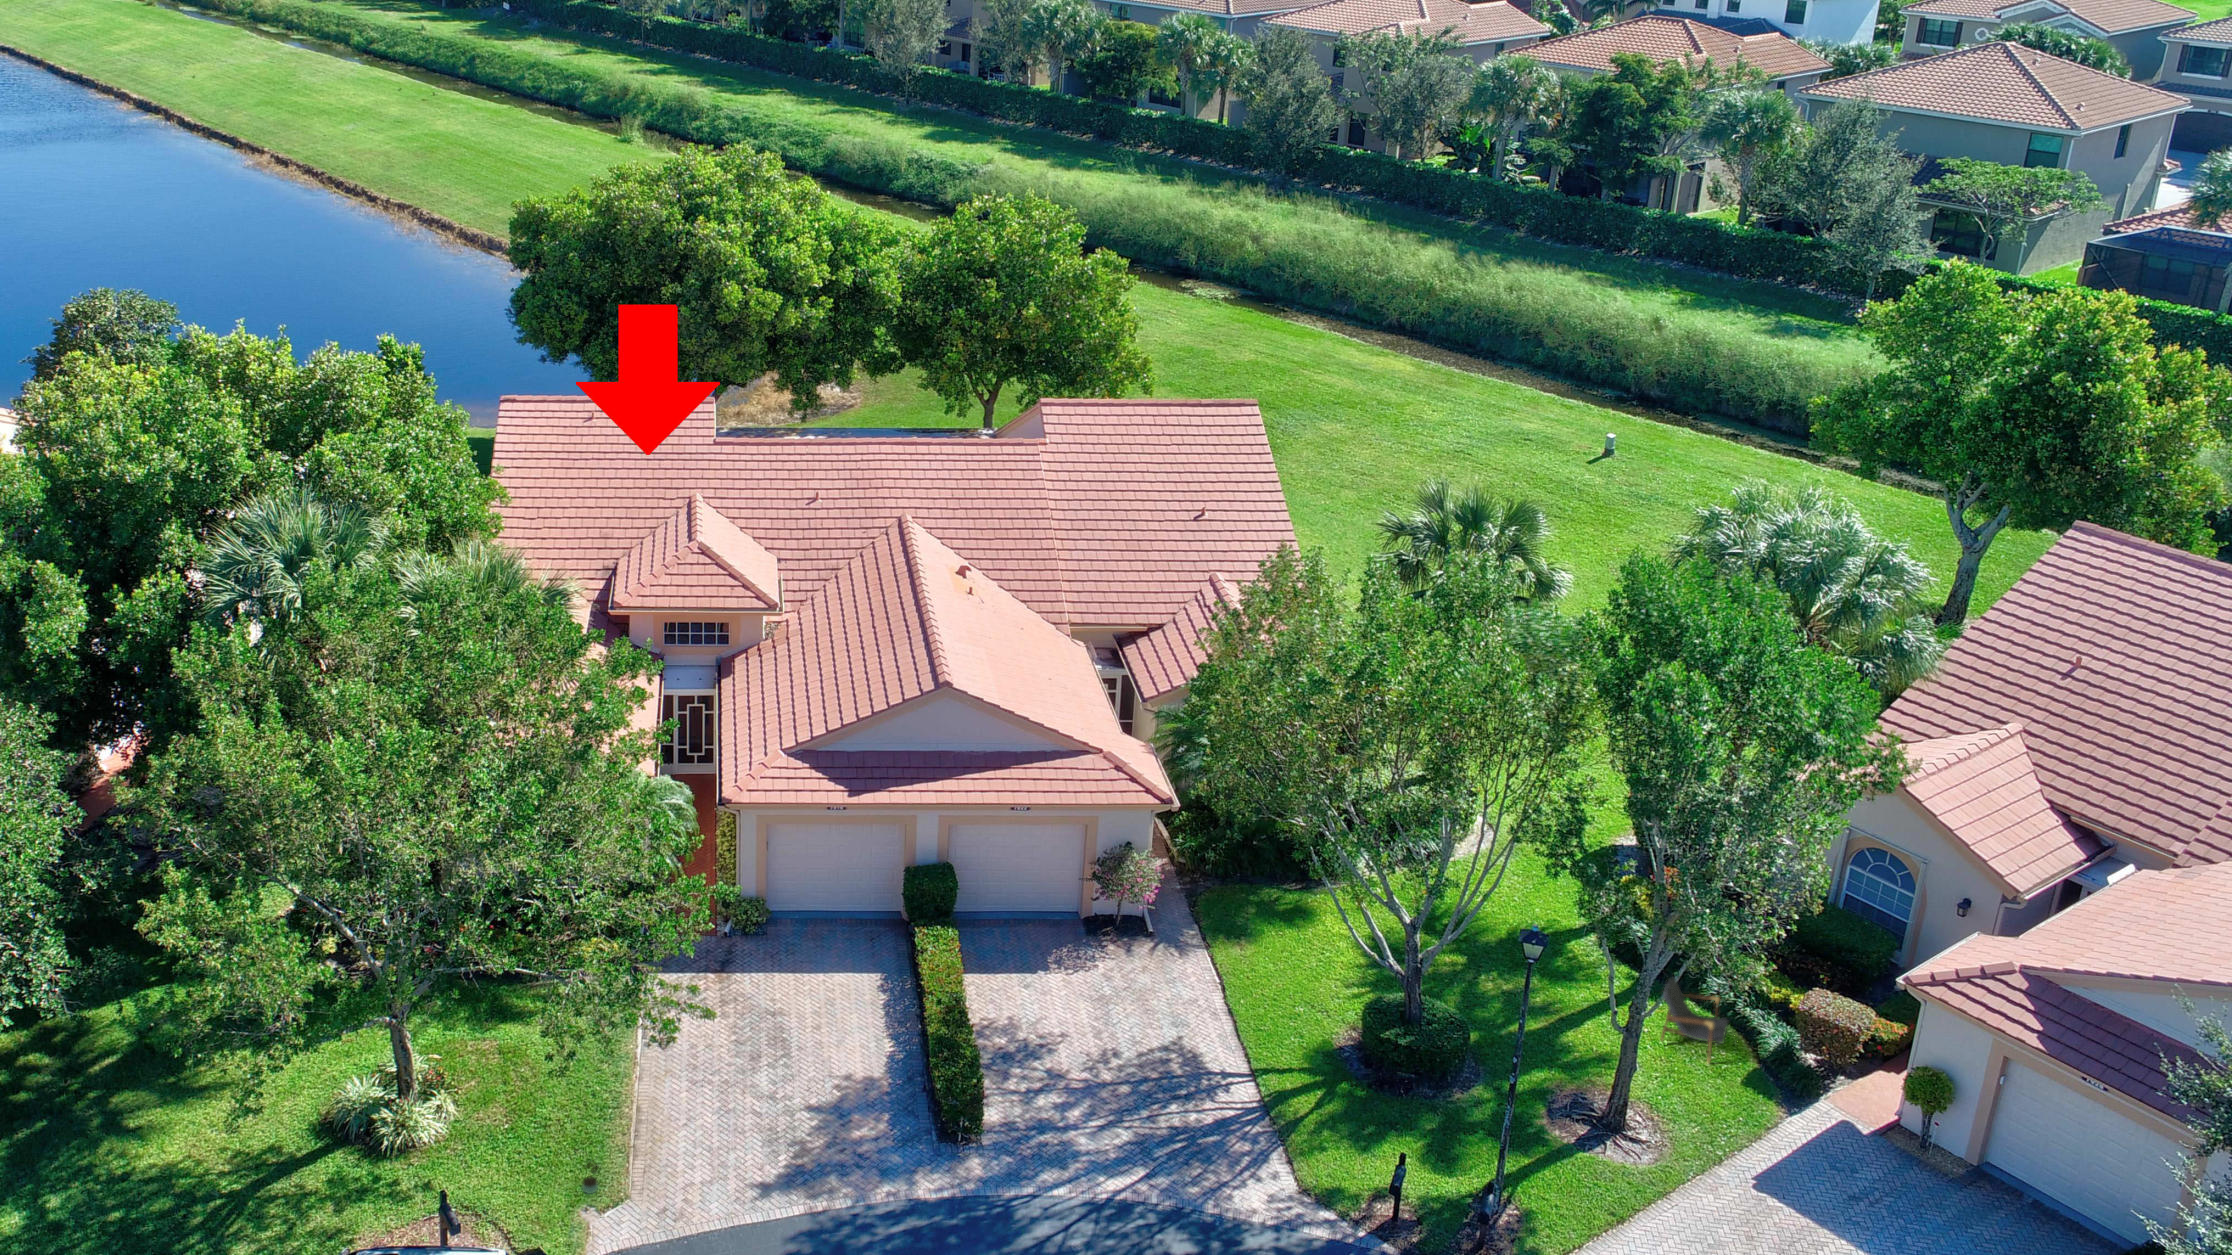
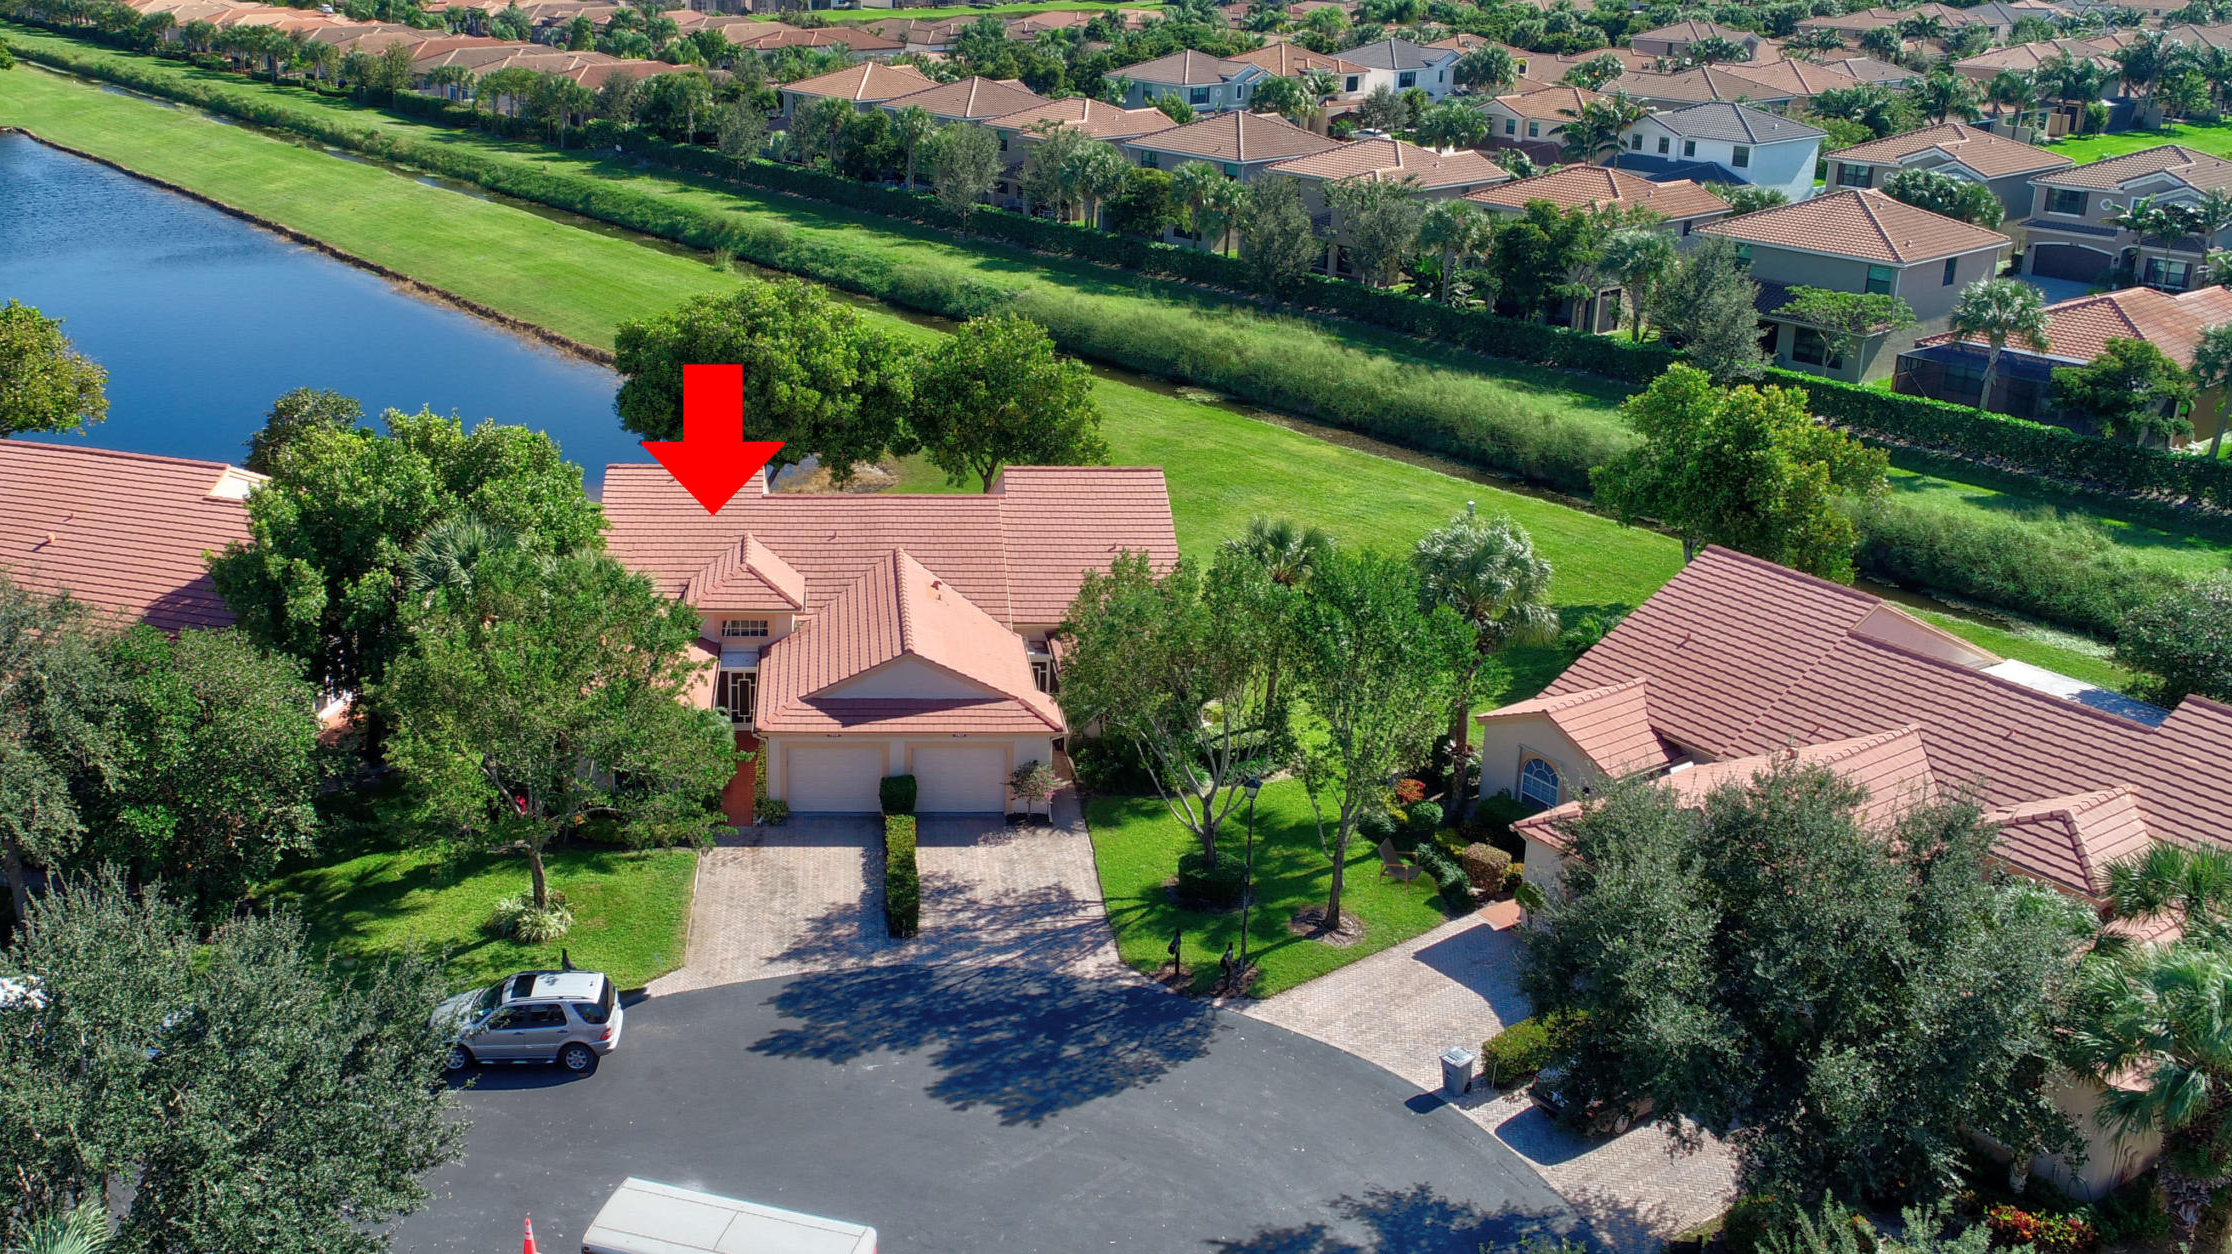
potted plant: present [575,1146,601,1194] -> present [343,947,354,966]

